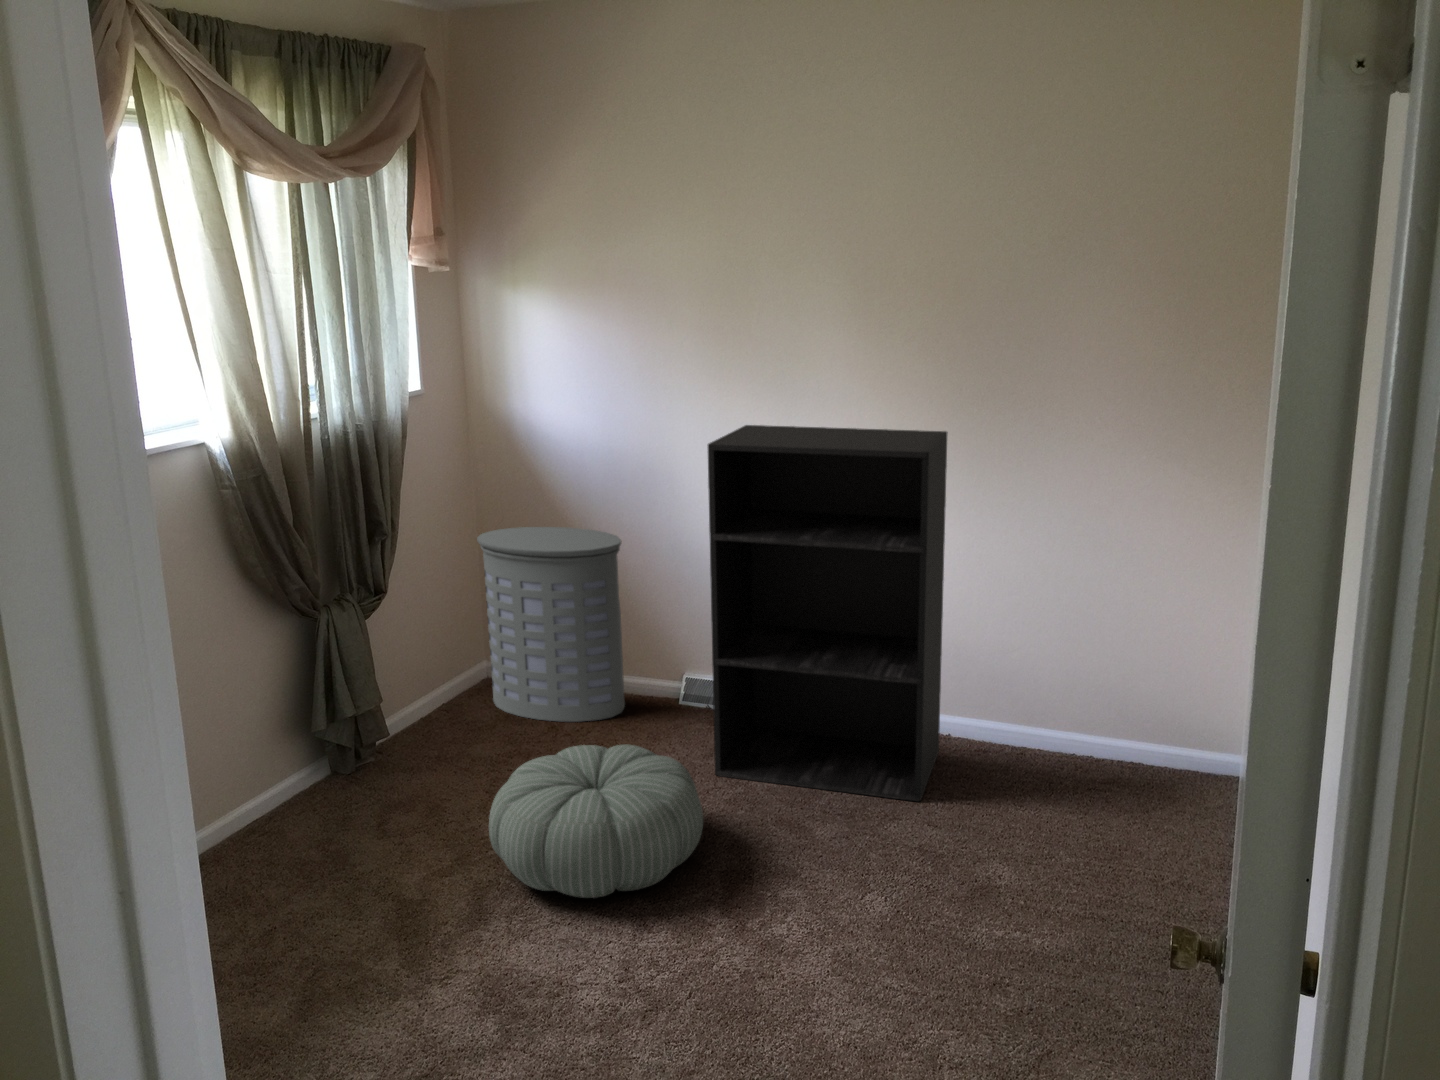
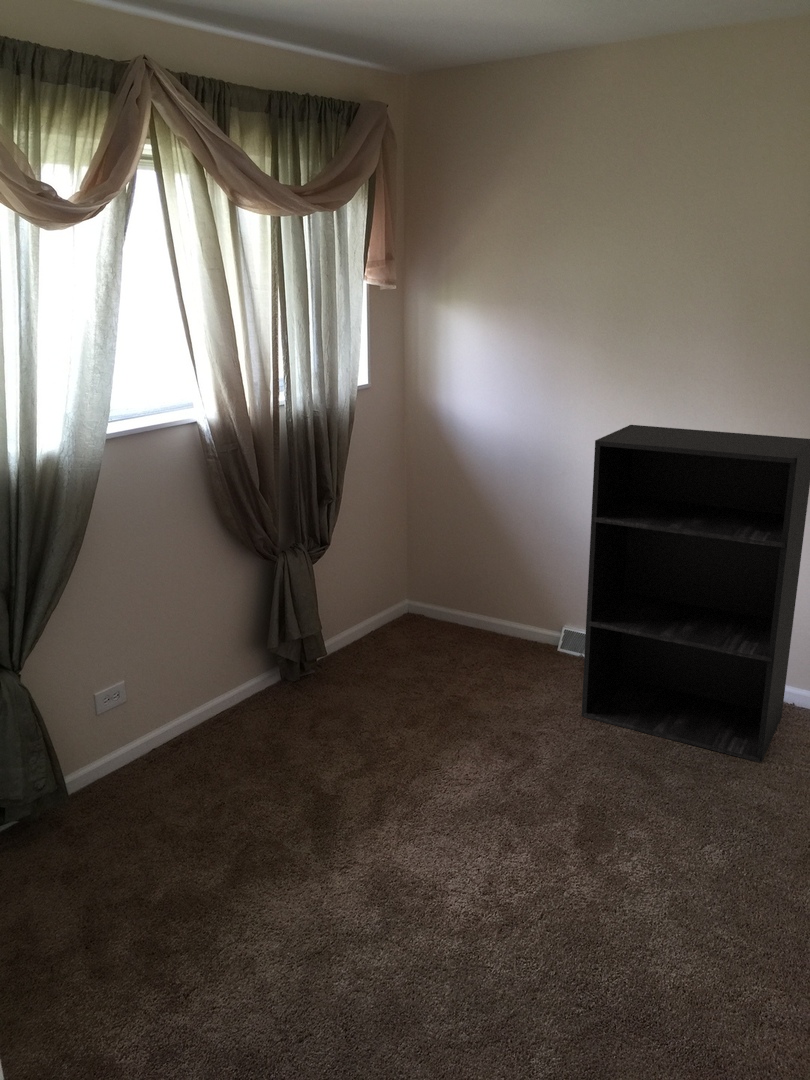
laundry hamper: present [477,527,625,722] -> none [405,498,519,657]
pouf: present [489,744,703,898] -> none [391,683,567,814]

